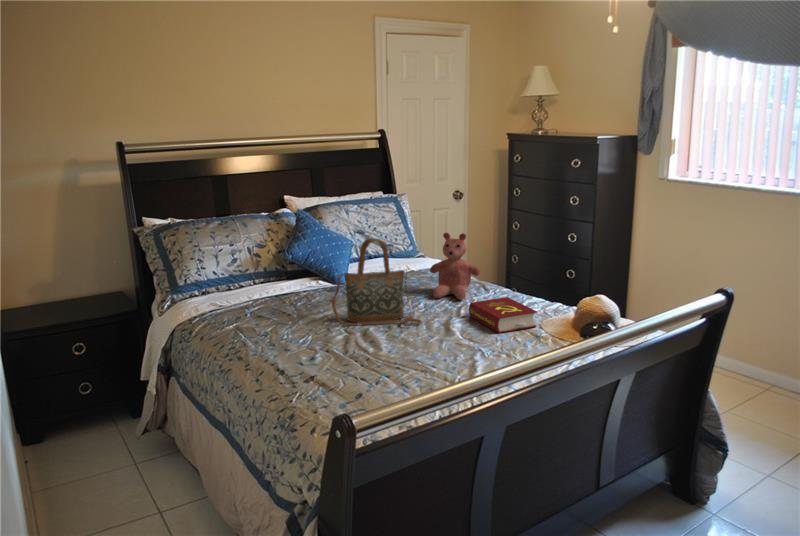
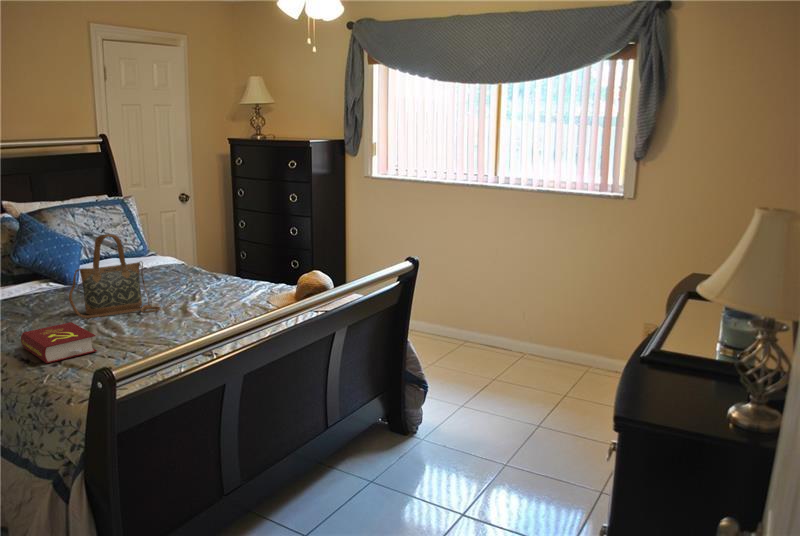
teddy bear: present [430,233,480,300] -> none [164,228,212,289]
book: present [469,297,537,333] -> present [21,322,97,363]

